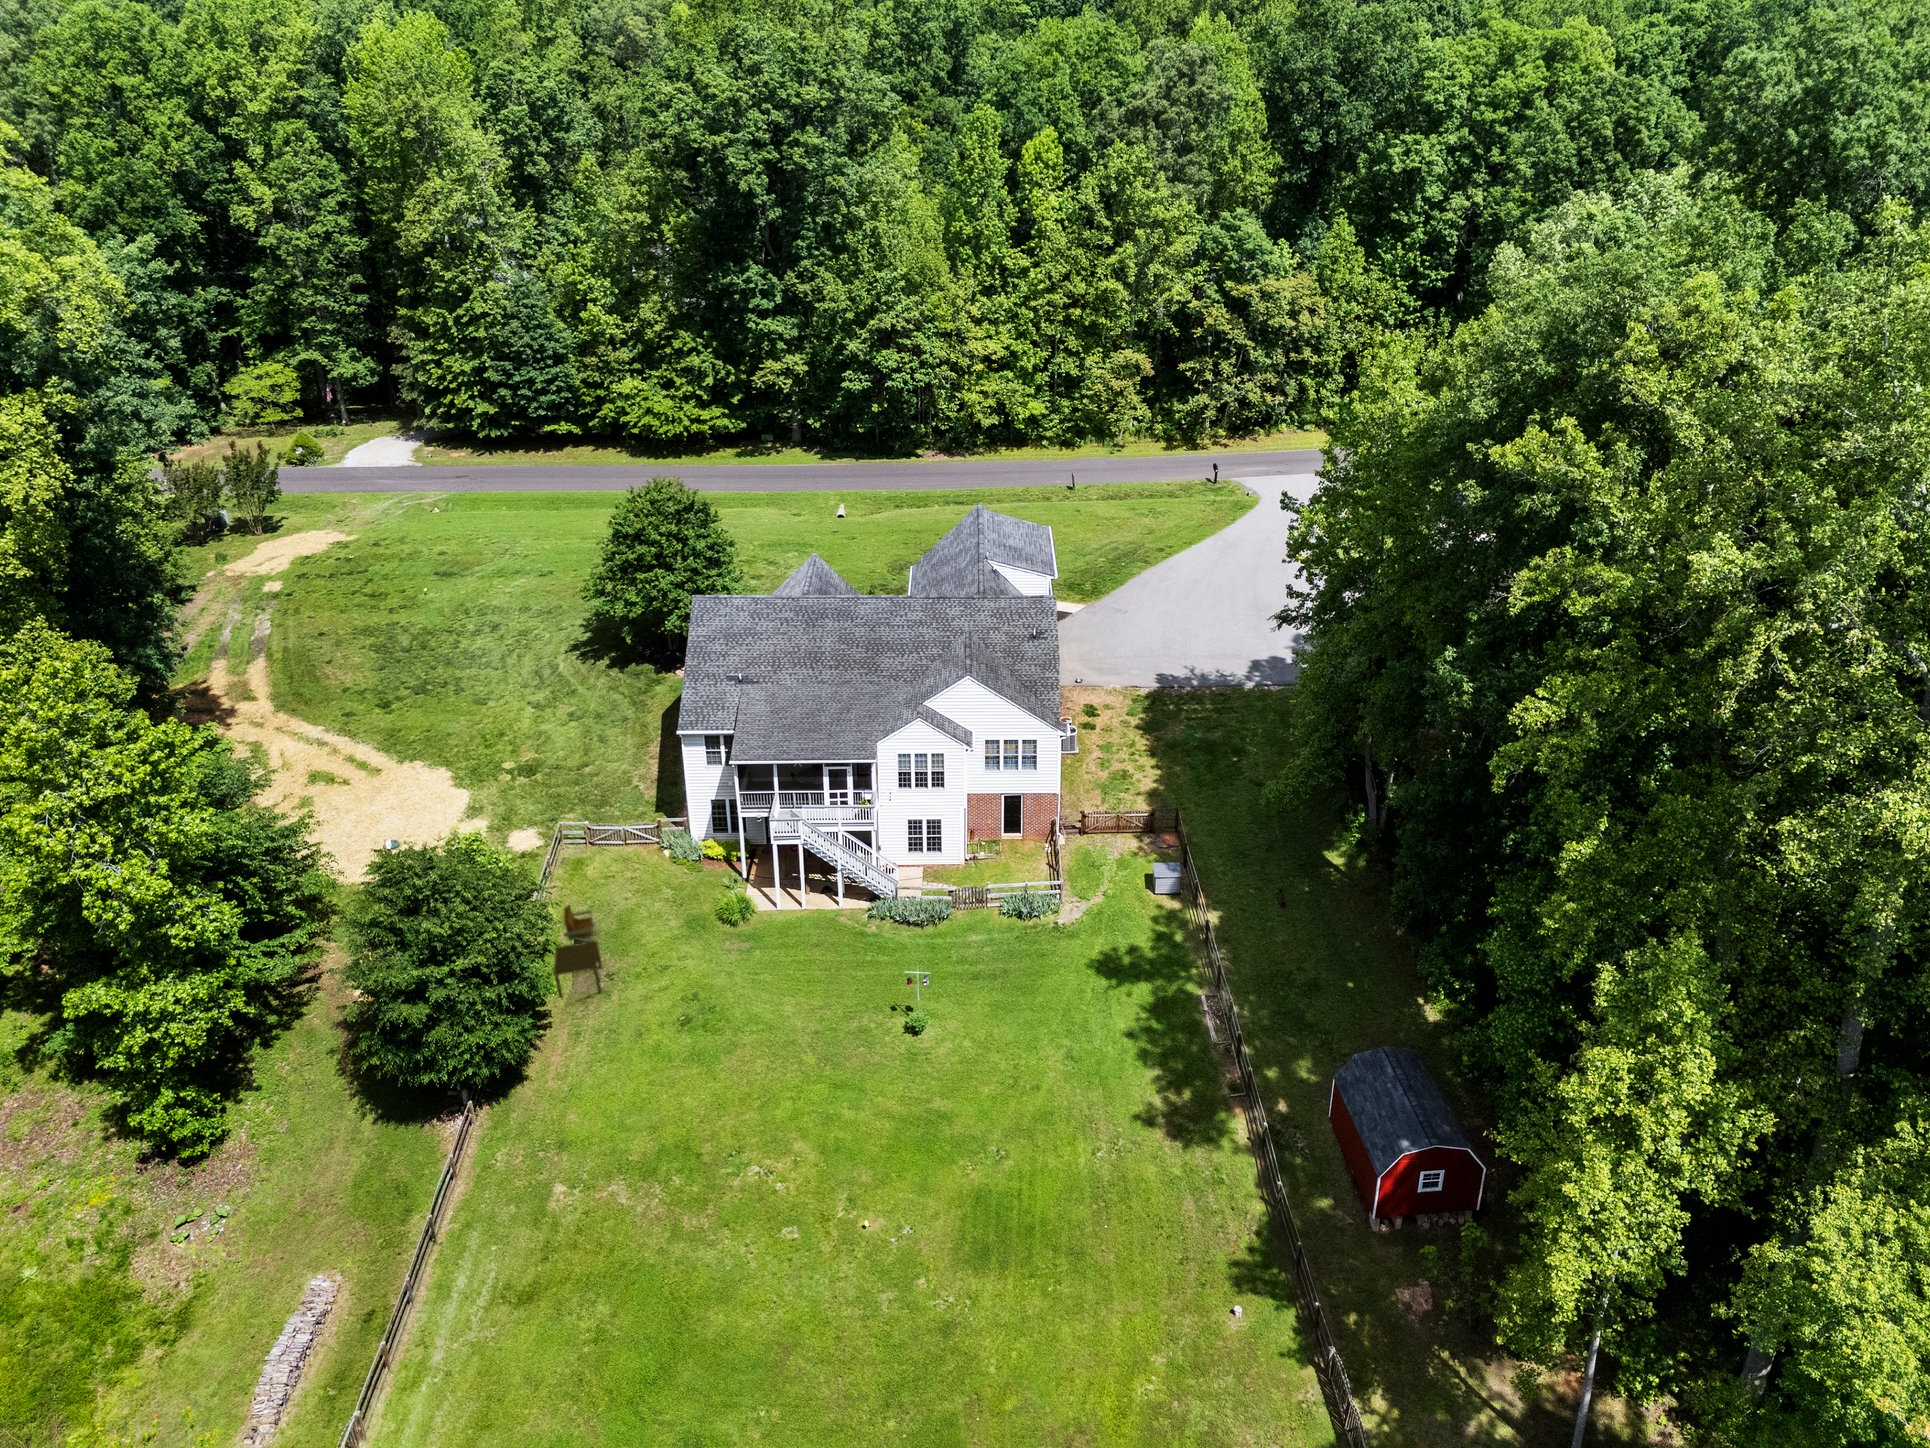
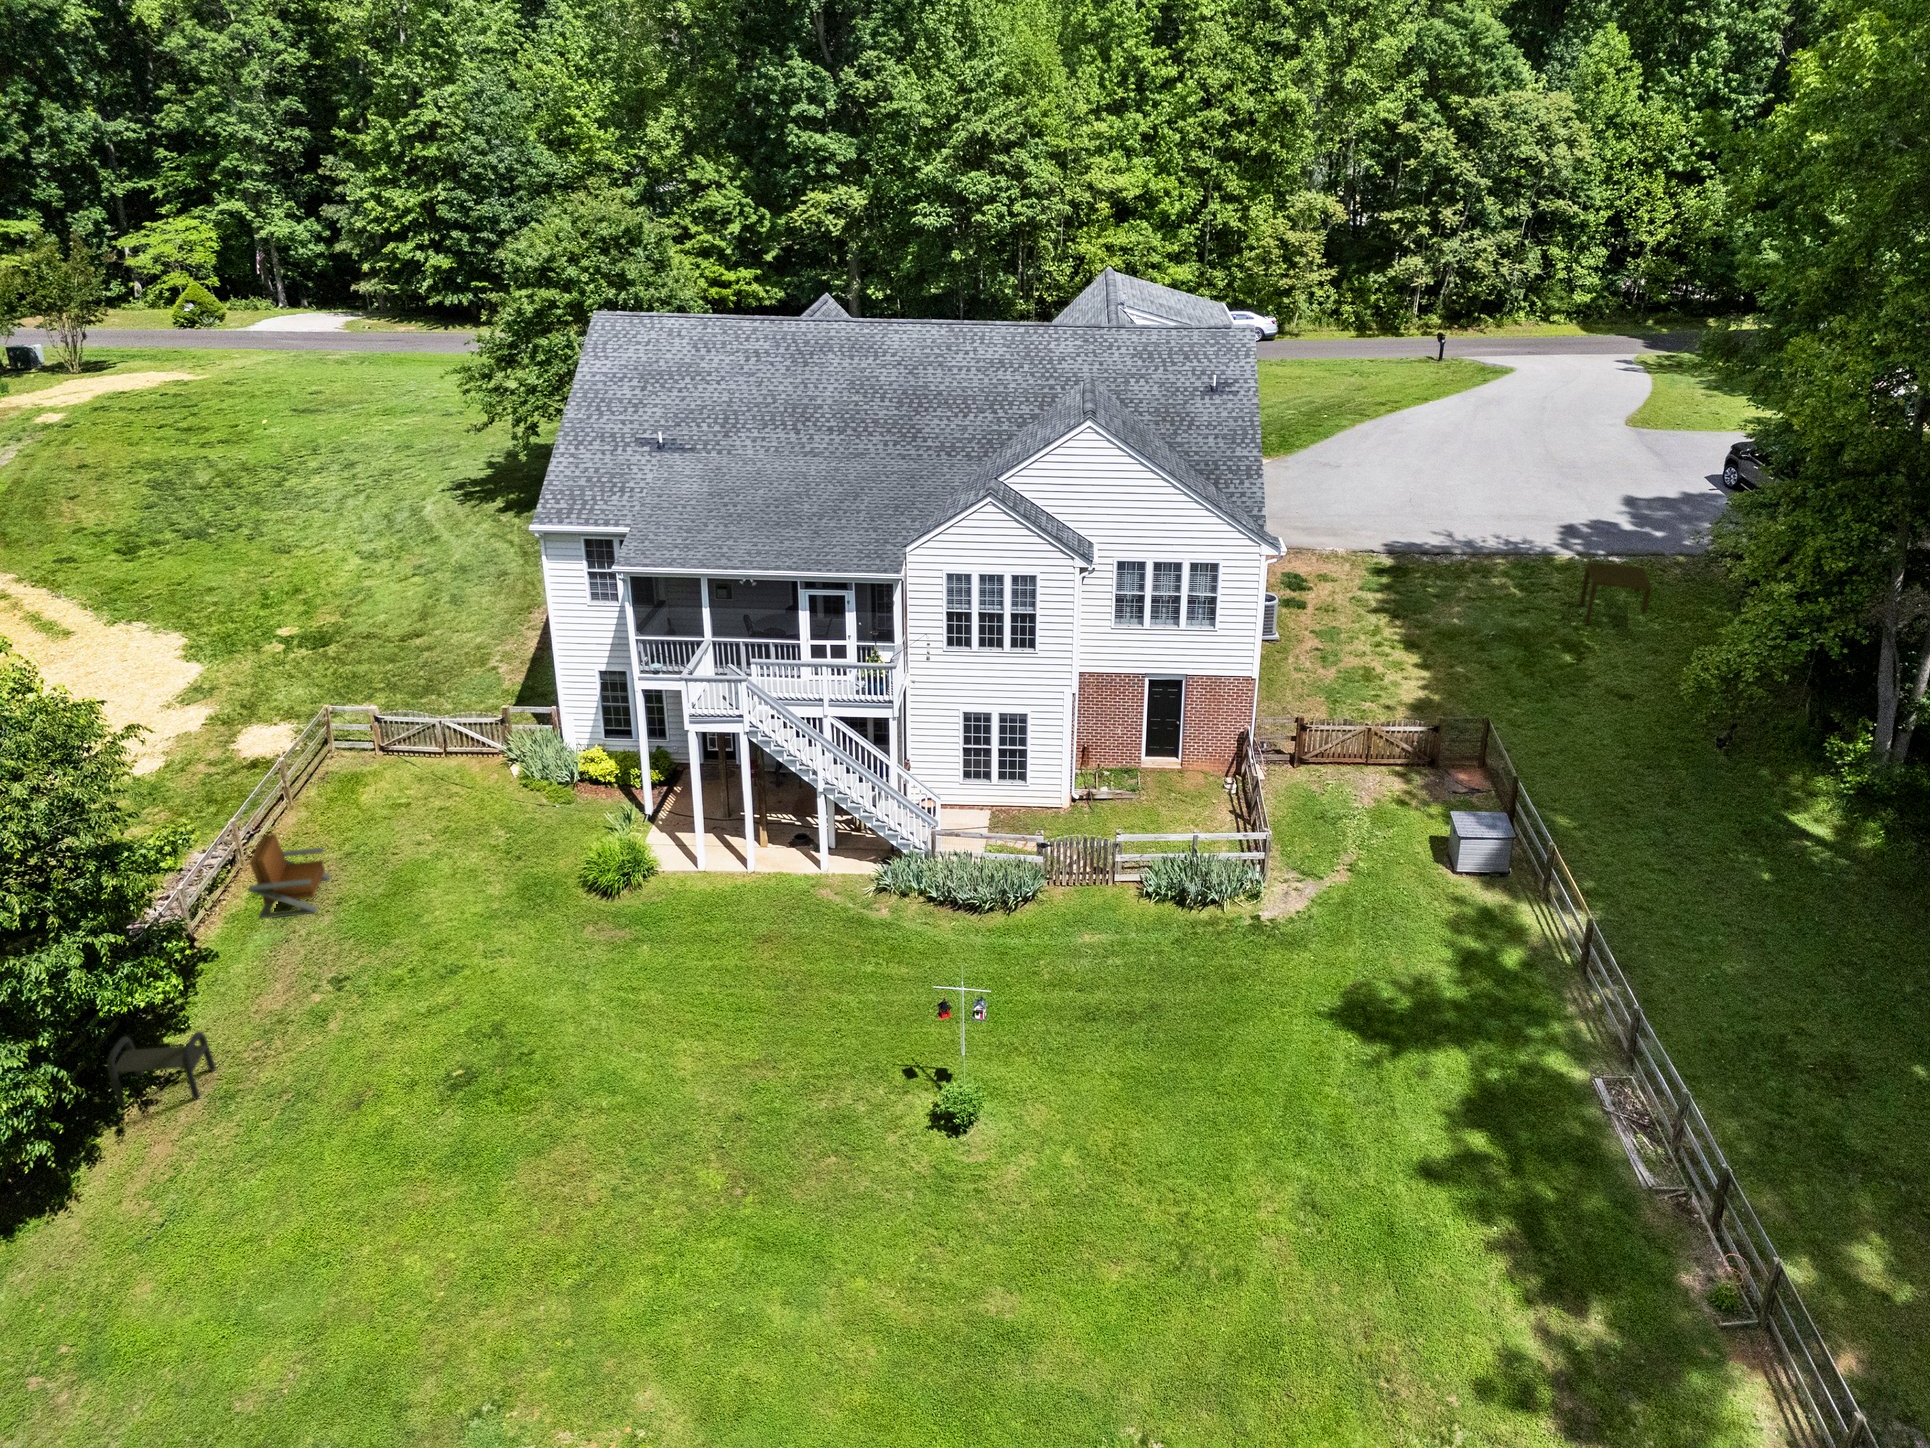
dining table: present [554,941,602,998] -> present [1579,562,1651,625]
bench: none [537,1008,578,1043] -> present [107,1031,216,1105]

